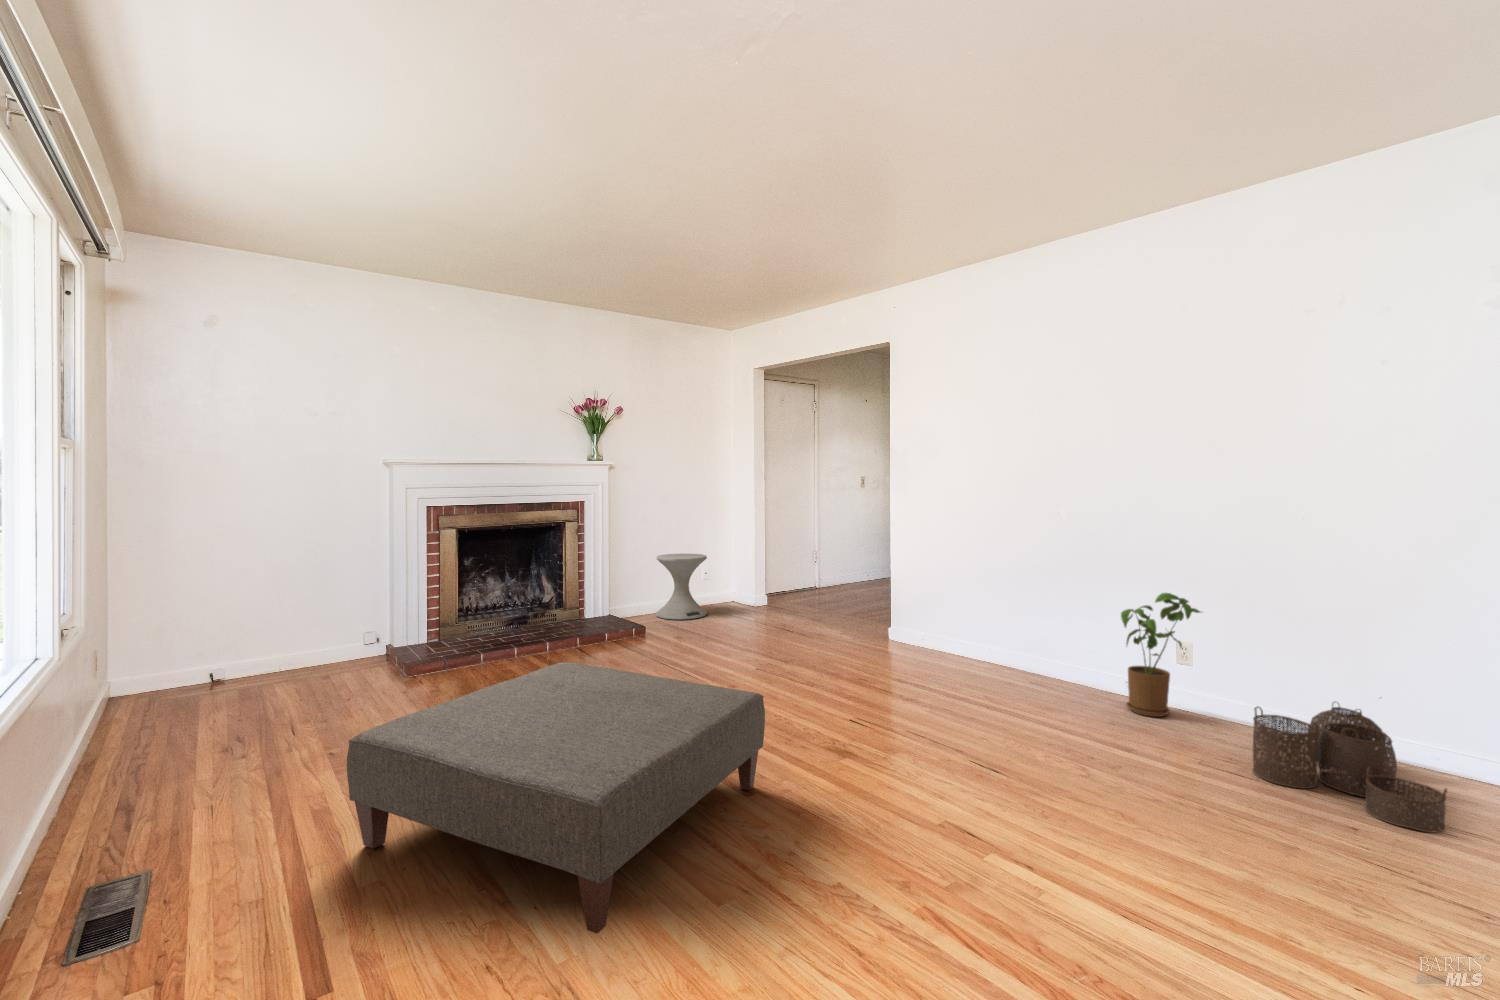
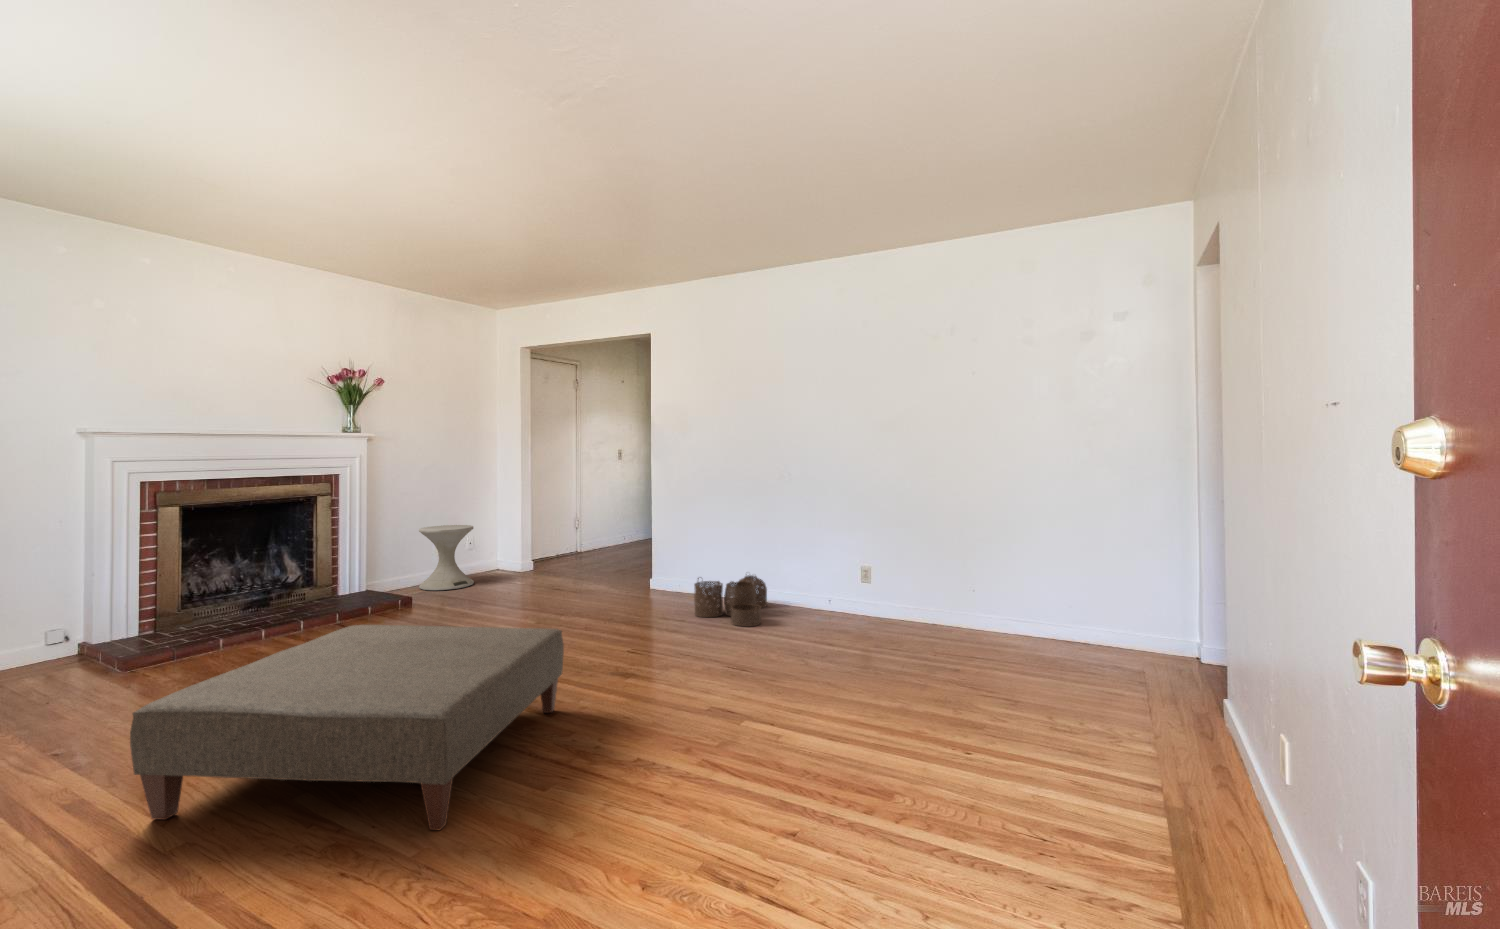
house plant: present [1121,593,1200,717] -> none [829,530,882,623]
woven basket: present [1253,702,1447,832] -> present [694,575,767,626]

